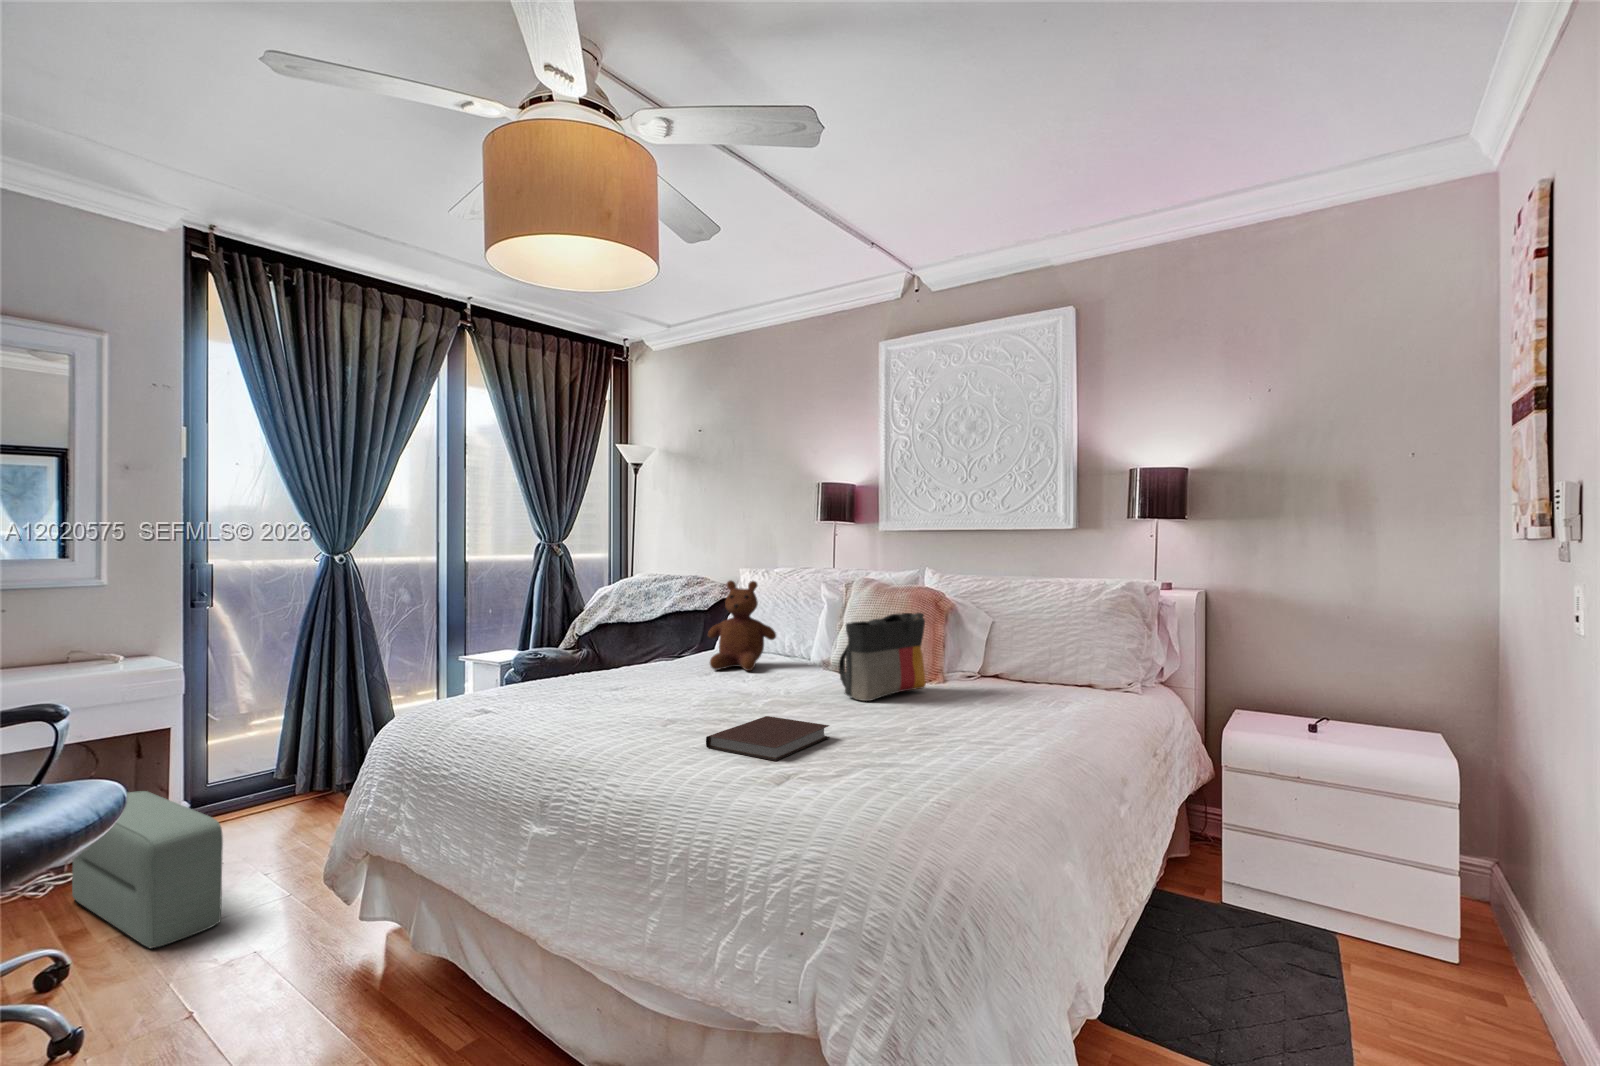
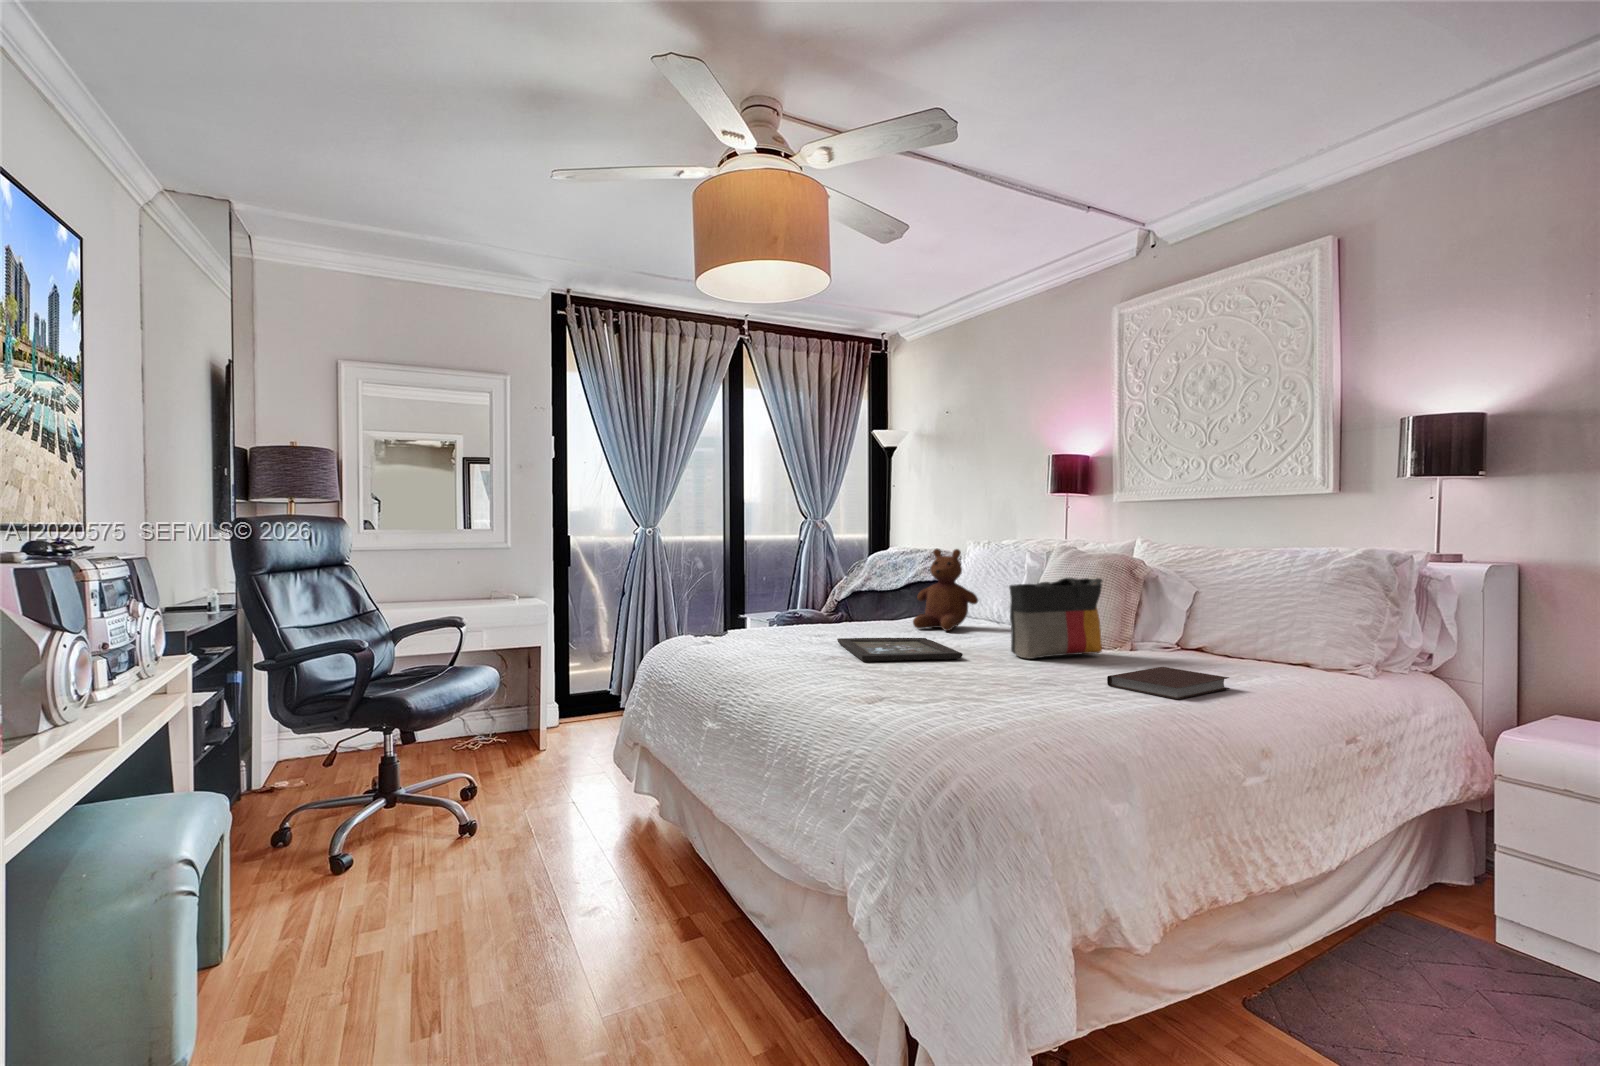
tray: none [649,683,806,722] -> present [837,638,963,662]
notebook: present [706,716,829,761] -> present [1107,667,1229,700]
pouf: present [72,791,223,948] -> none [488,688,560,788]

